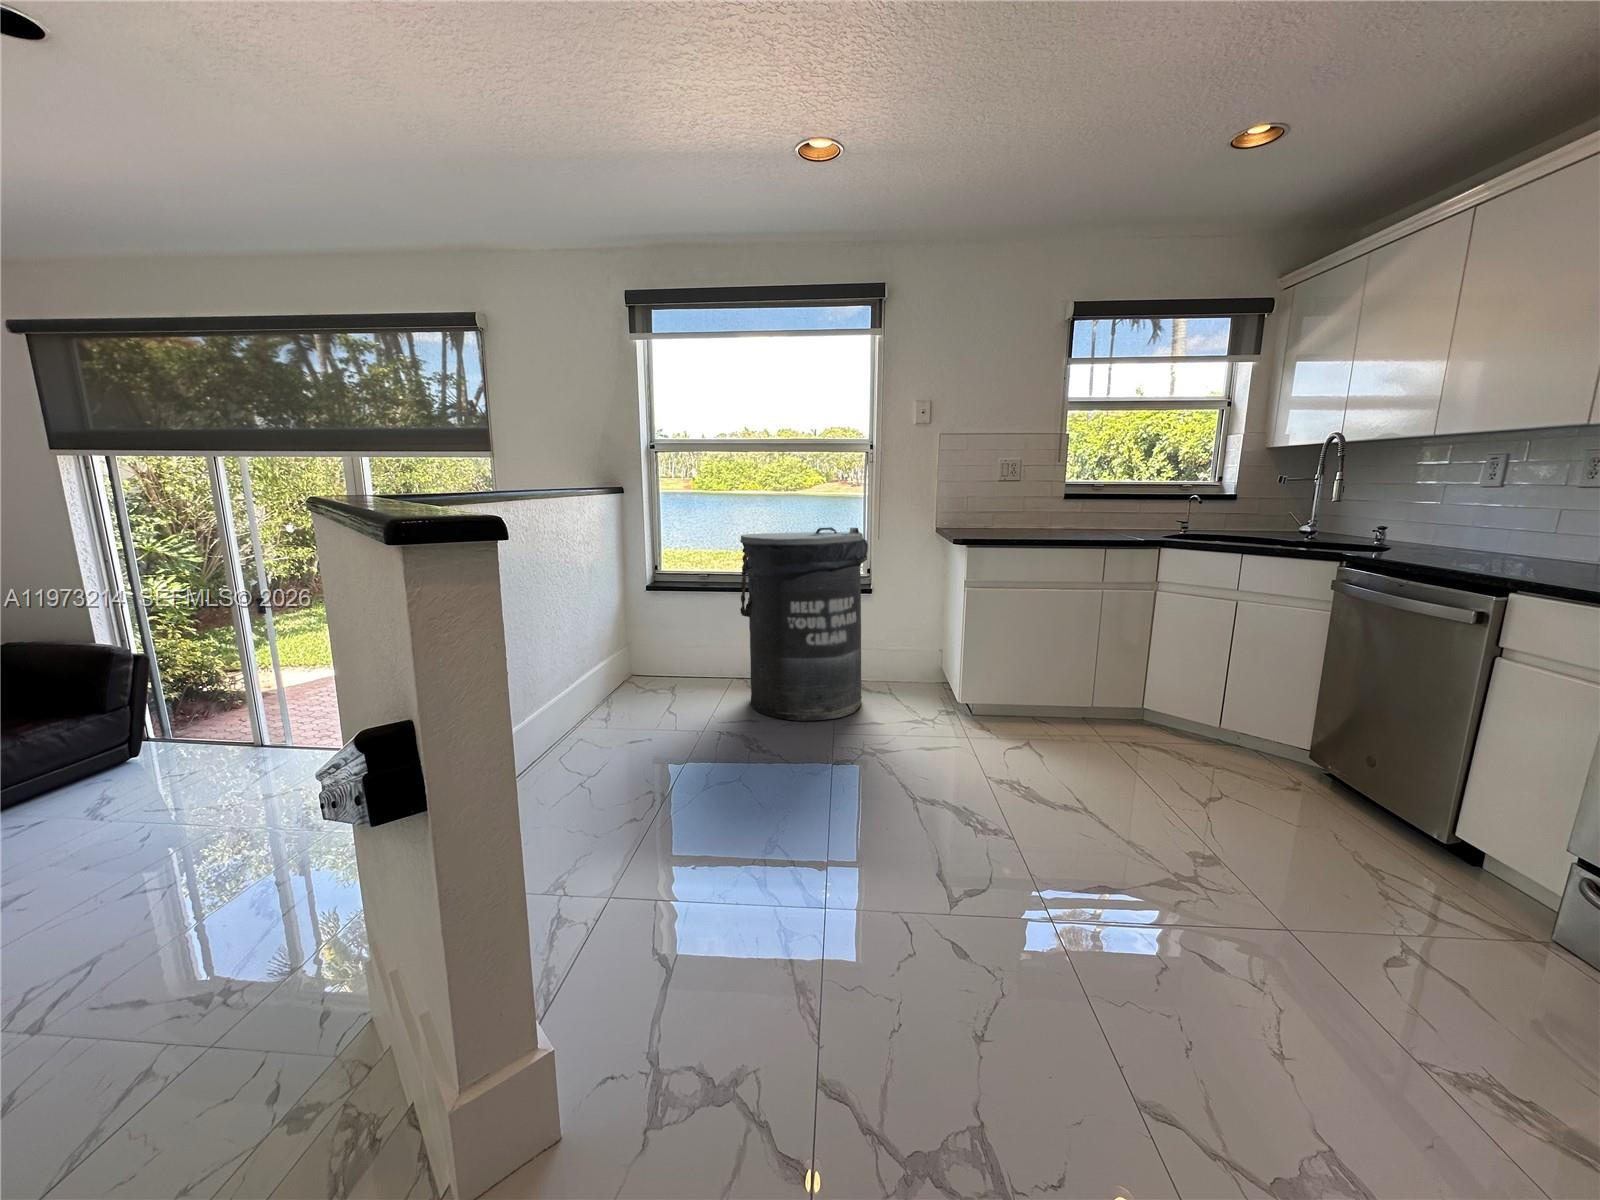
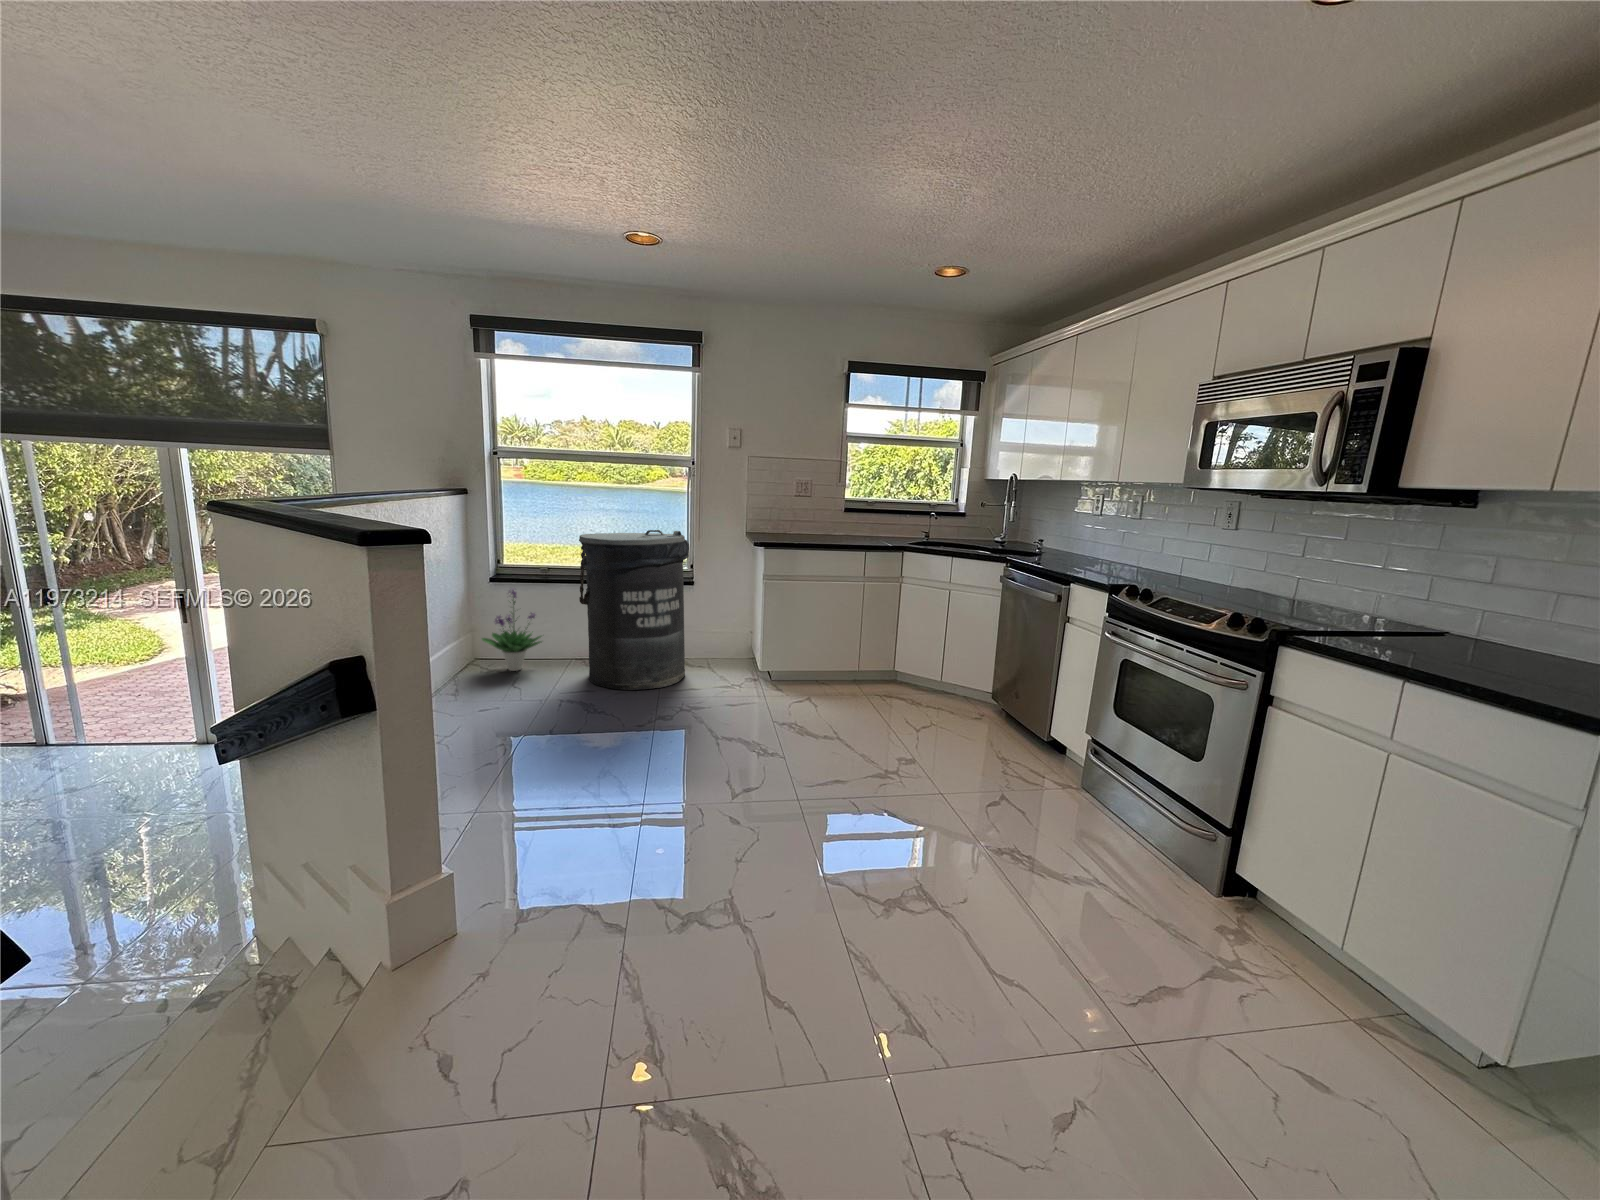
potted plant: none [636,596,703,691] -> present [482,588,541,671]

